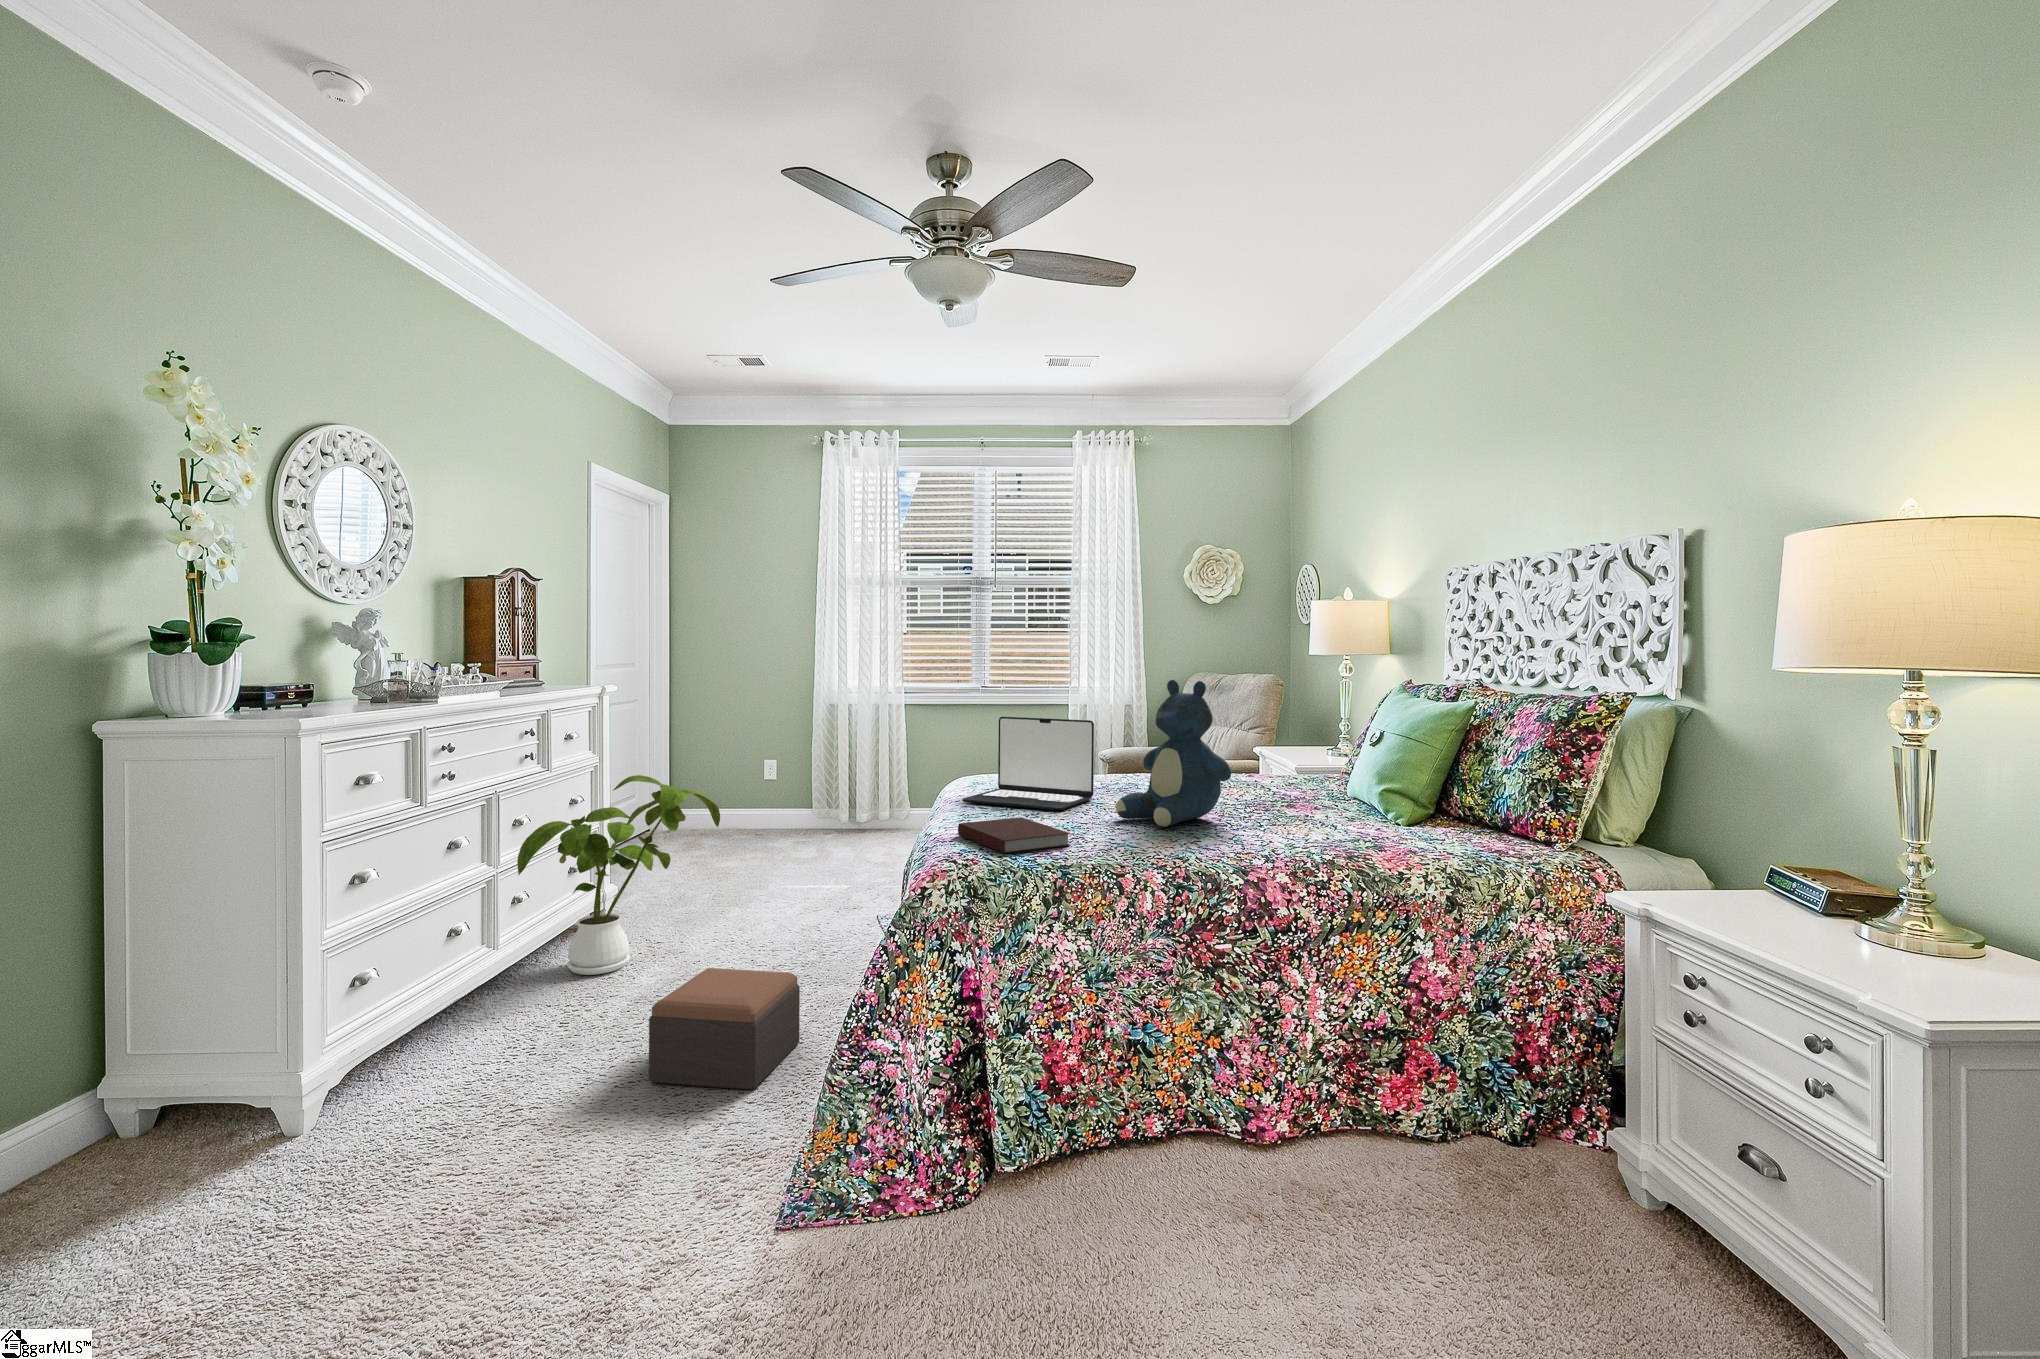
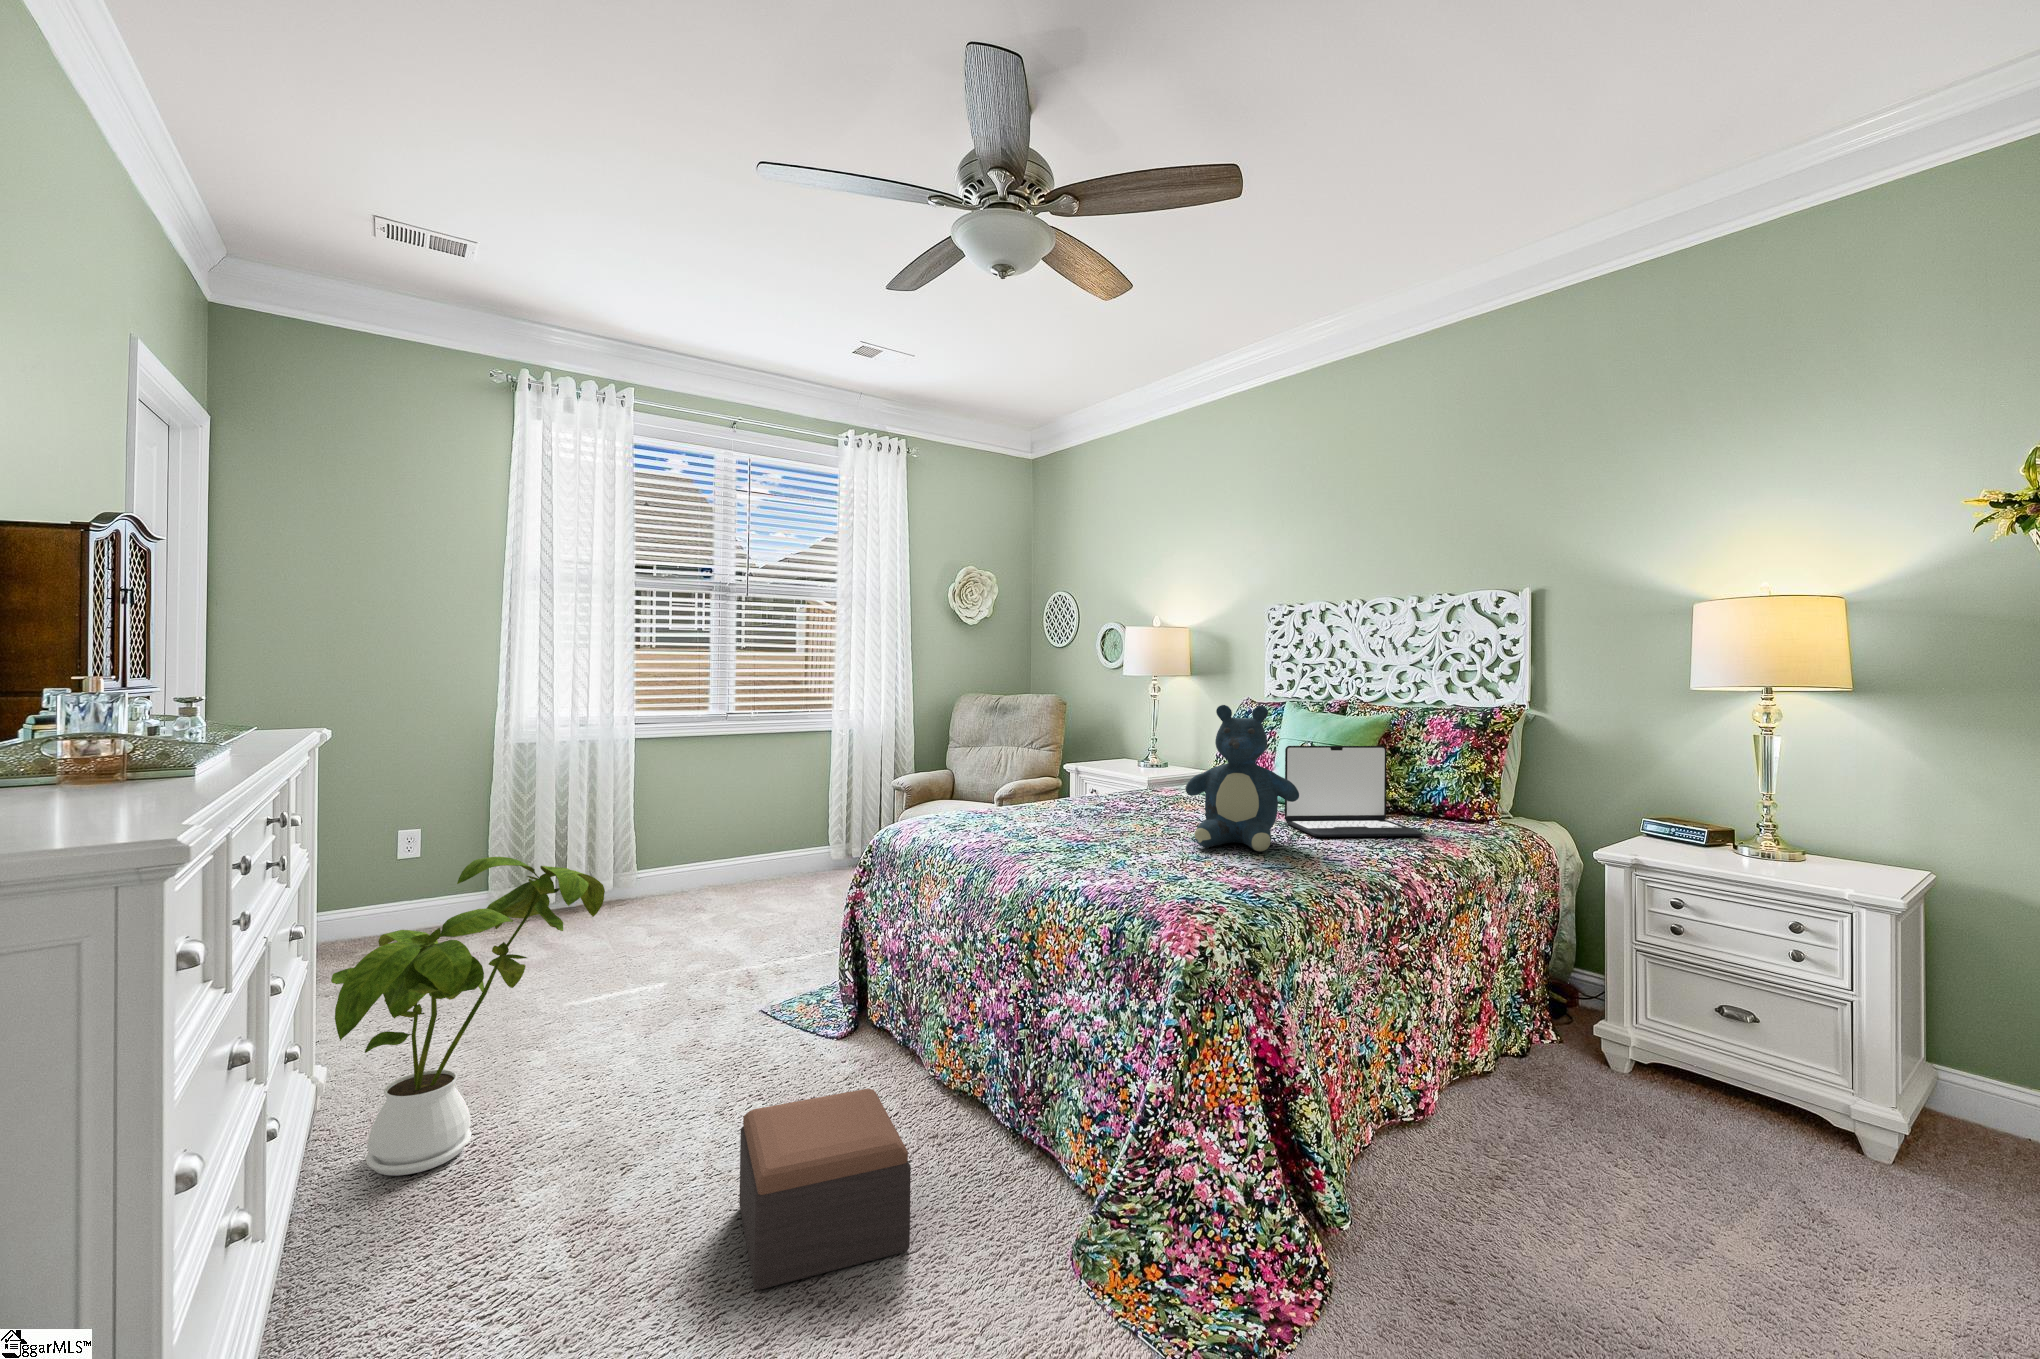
laptop: present [962,717,1094,810] -> present [1285,746,1424,837]
notebook: present [958,817,1070,853] -> none [1124,857,1251,898]

